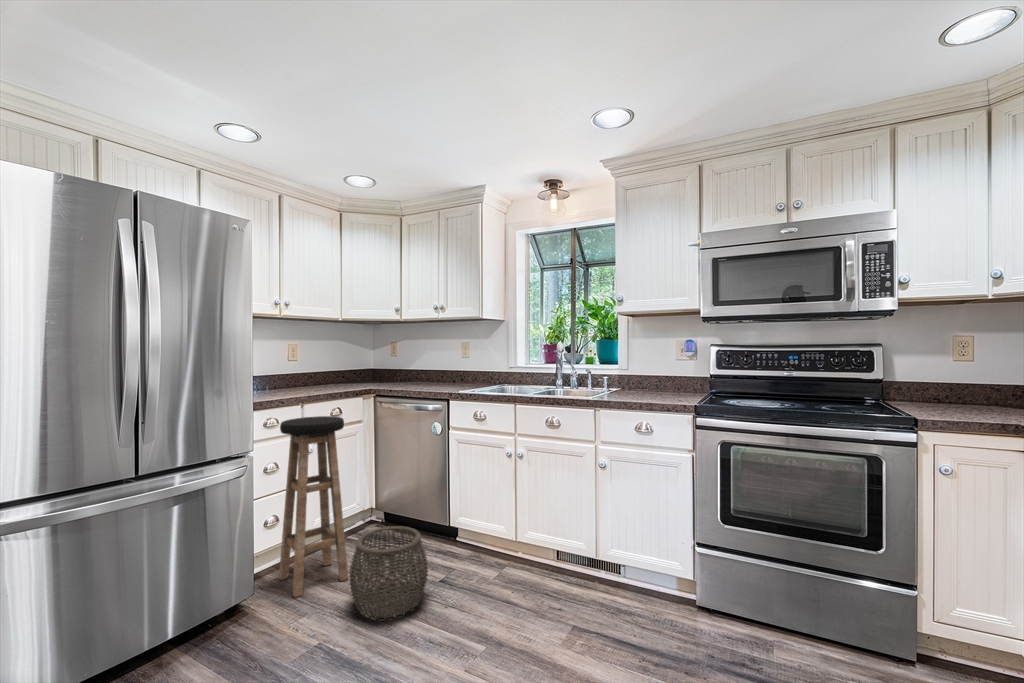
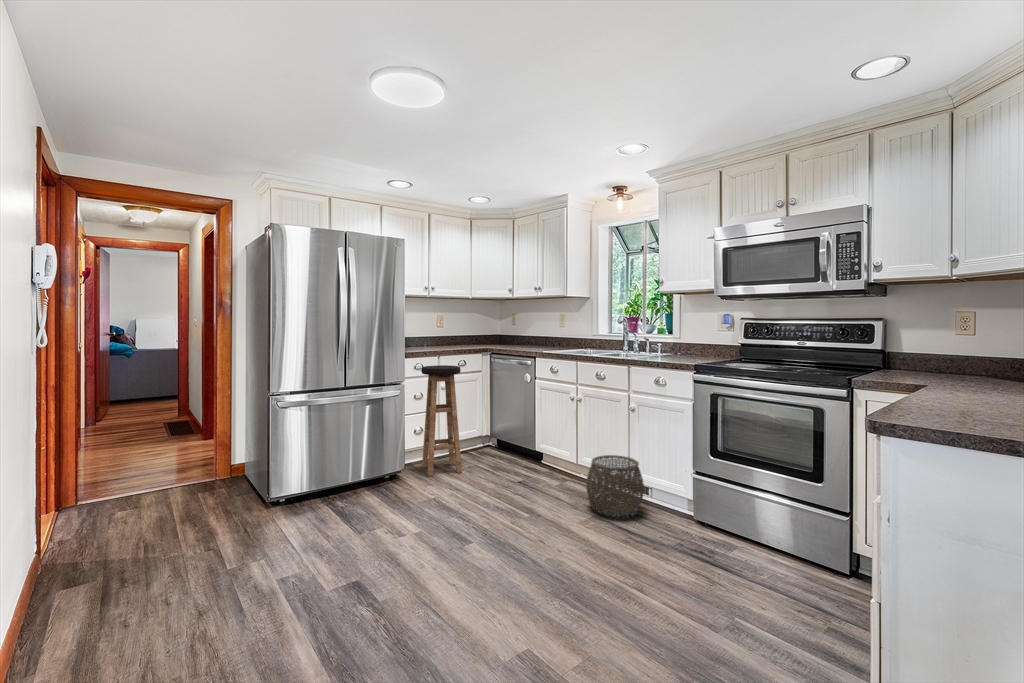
woven basket: present [349,526,428,619] -> present [586,455,644,517]

